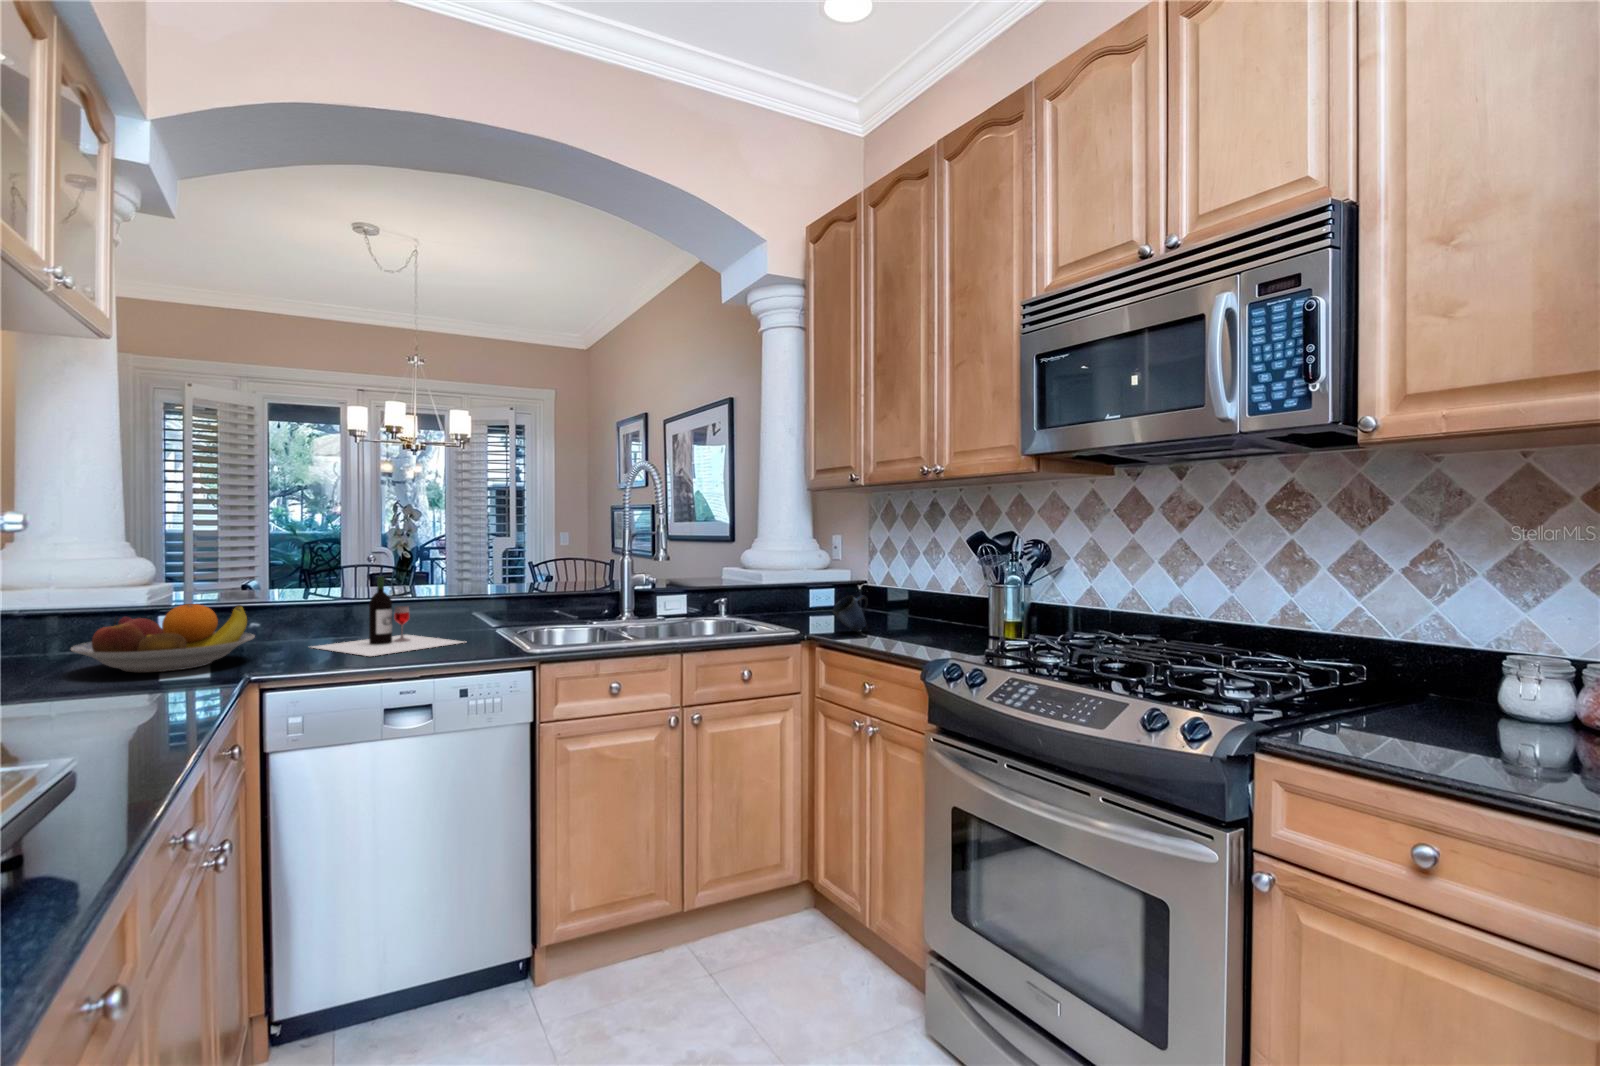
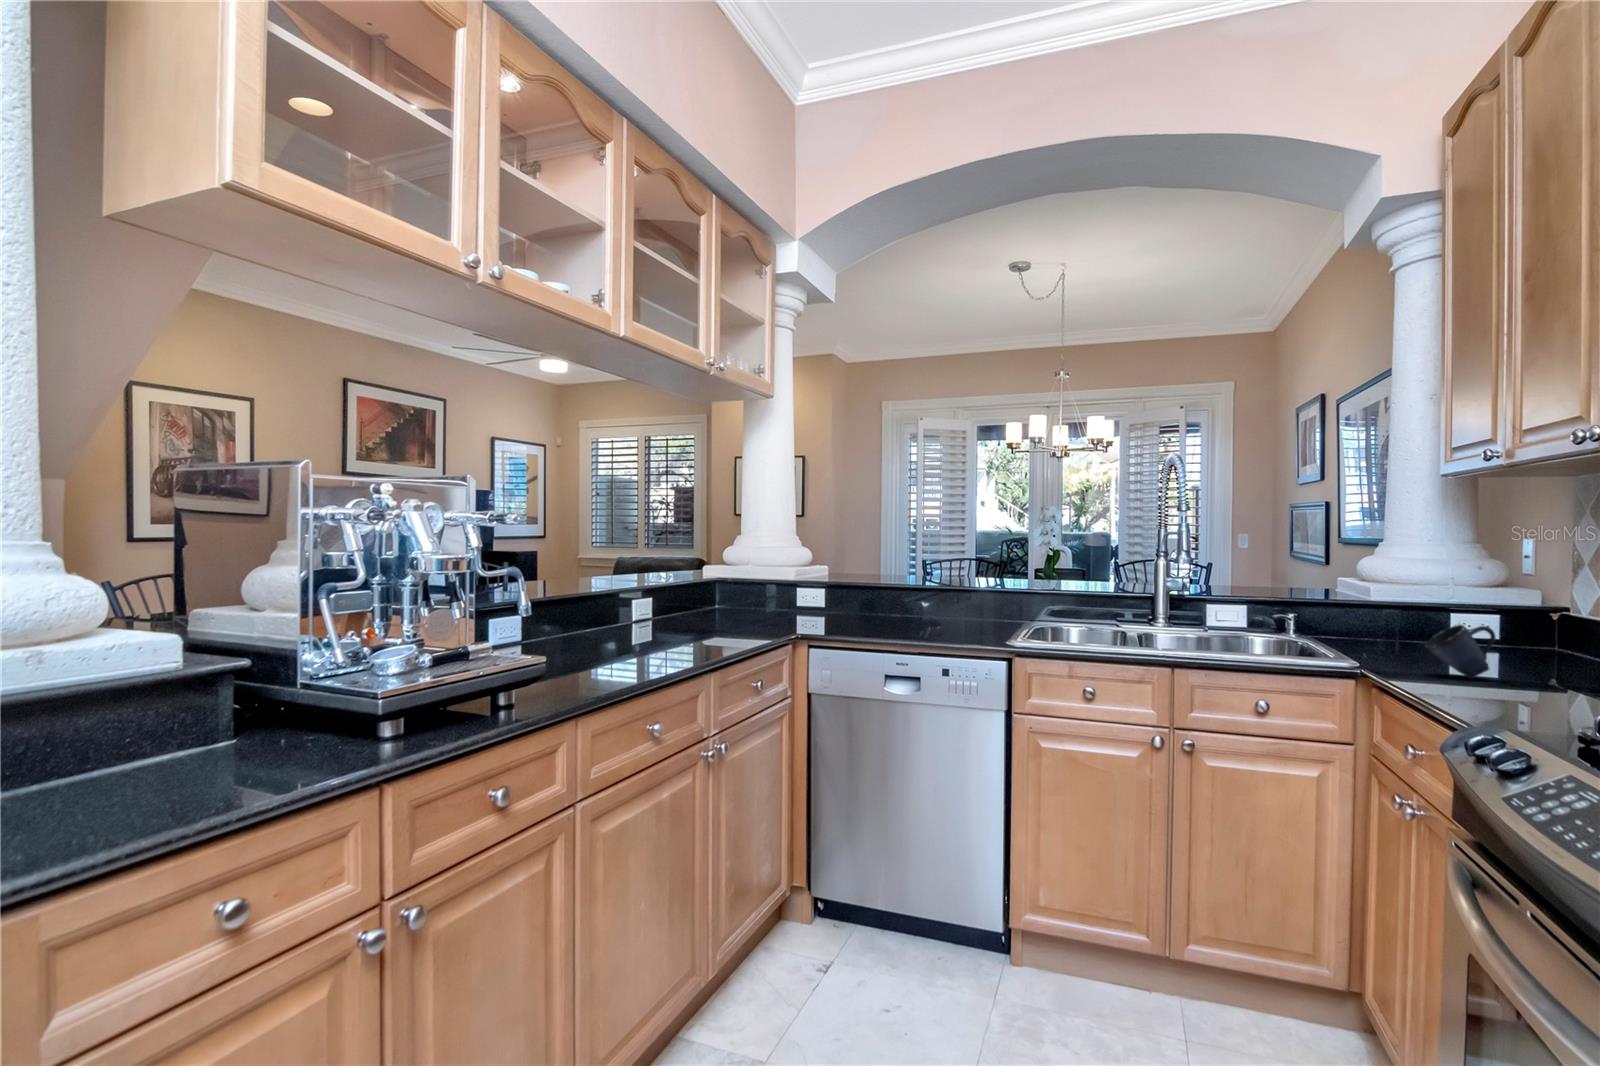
wine bottle: present [312,576,463,656] -> none [874,566,985,631]
fruit bowl: present [71,604,255,673] -> none [731,579,831,624]

